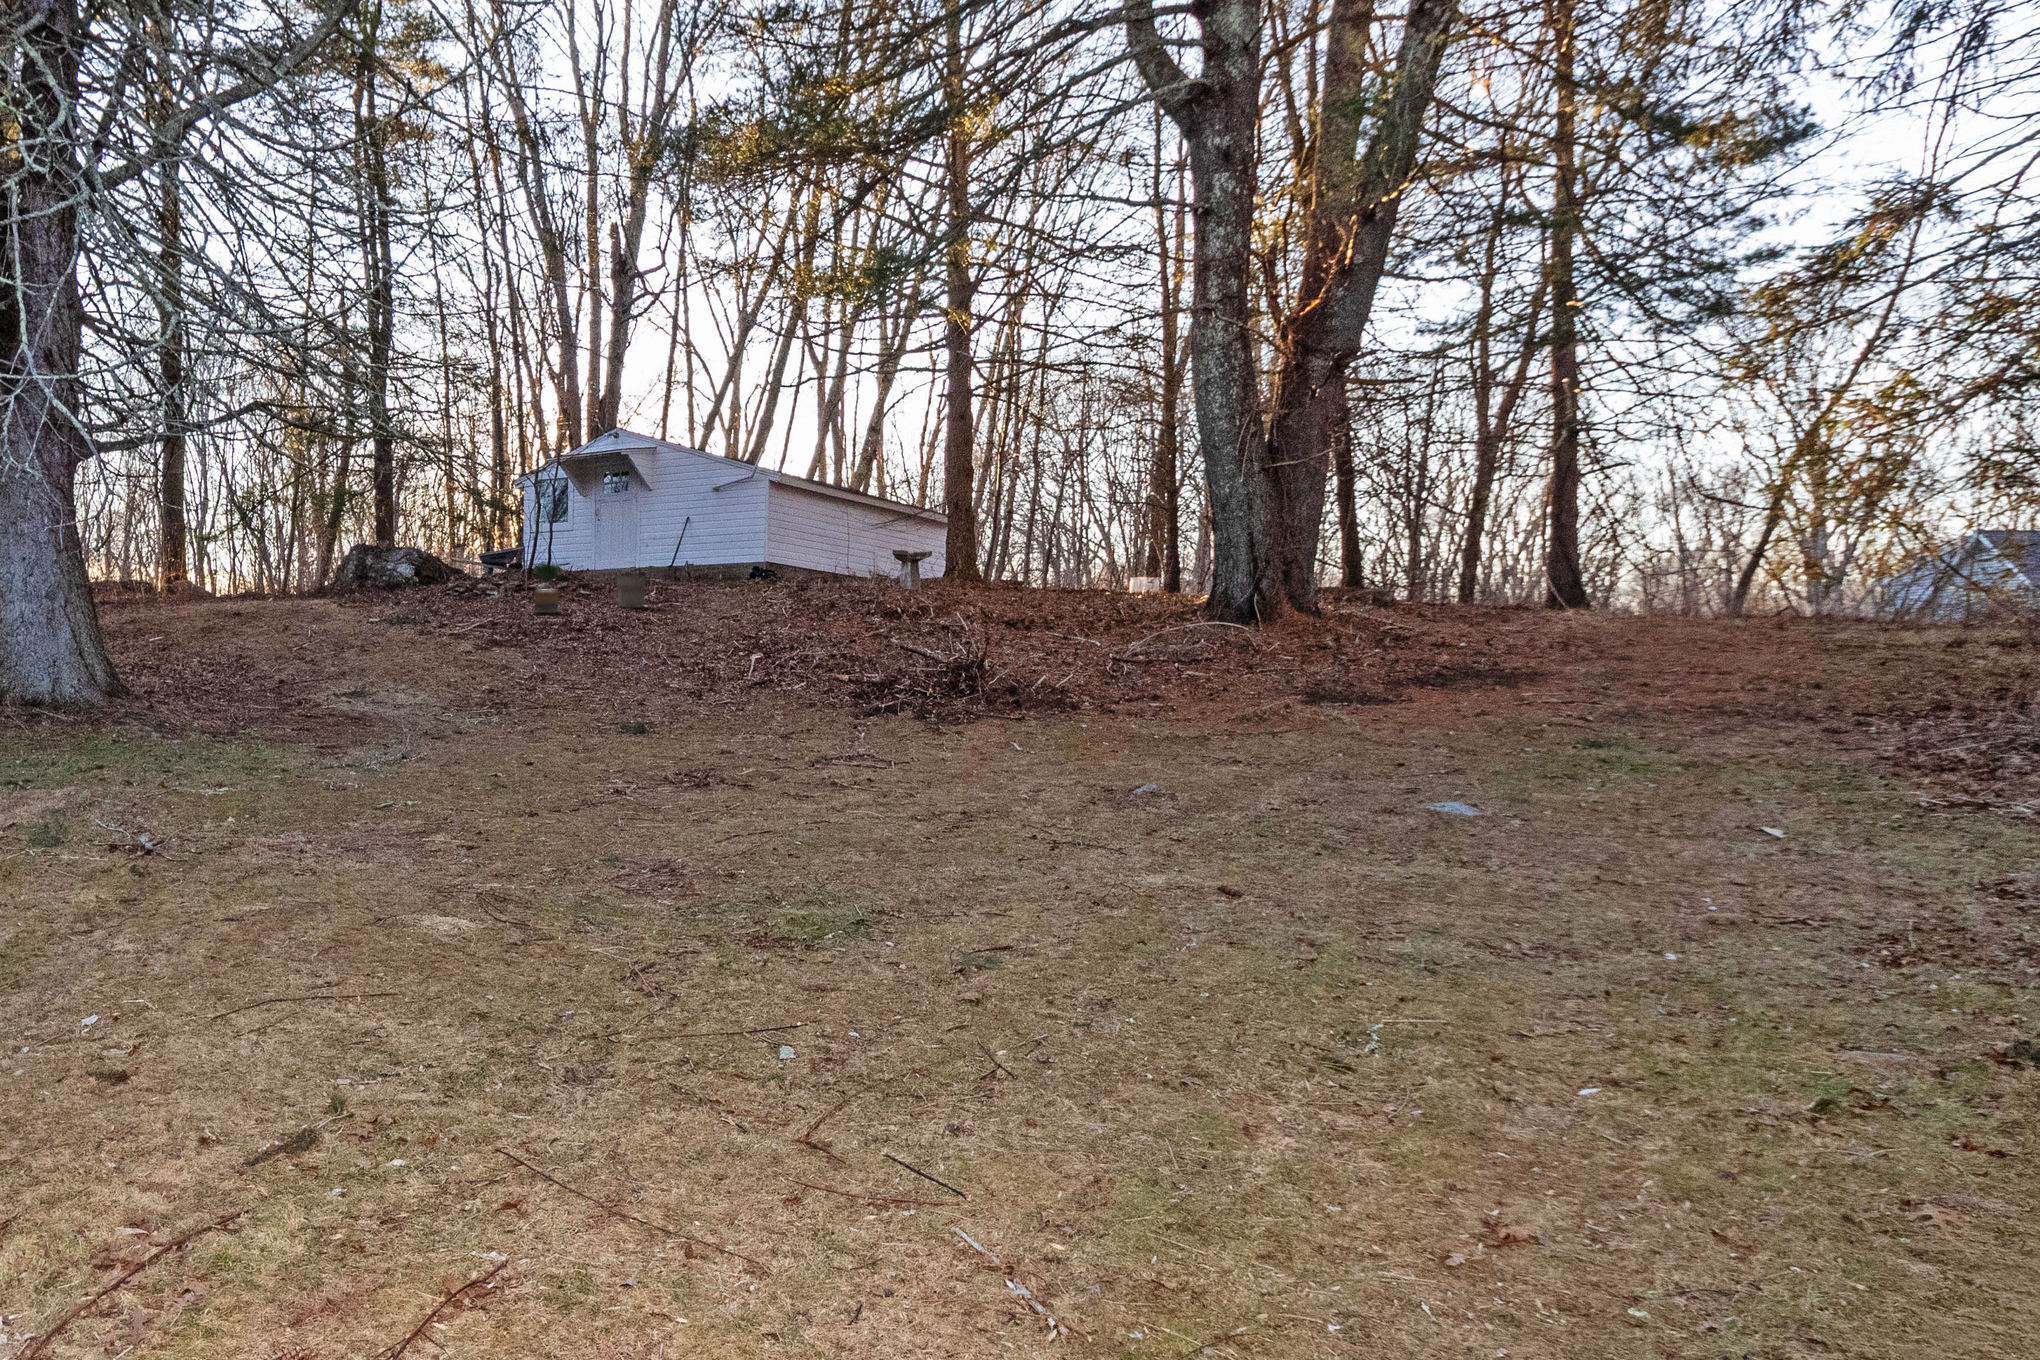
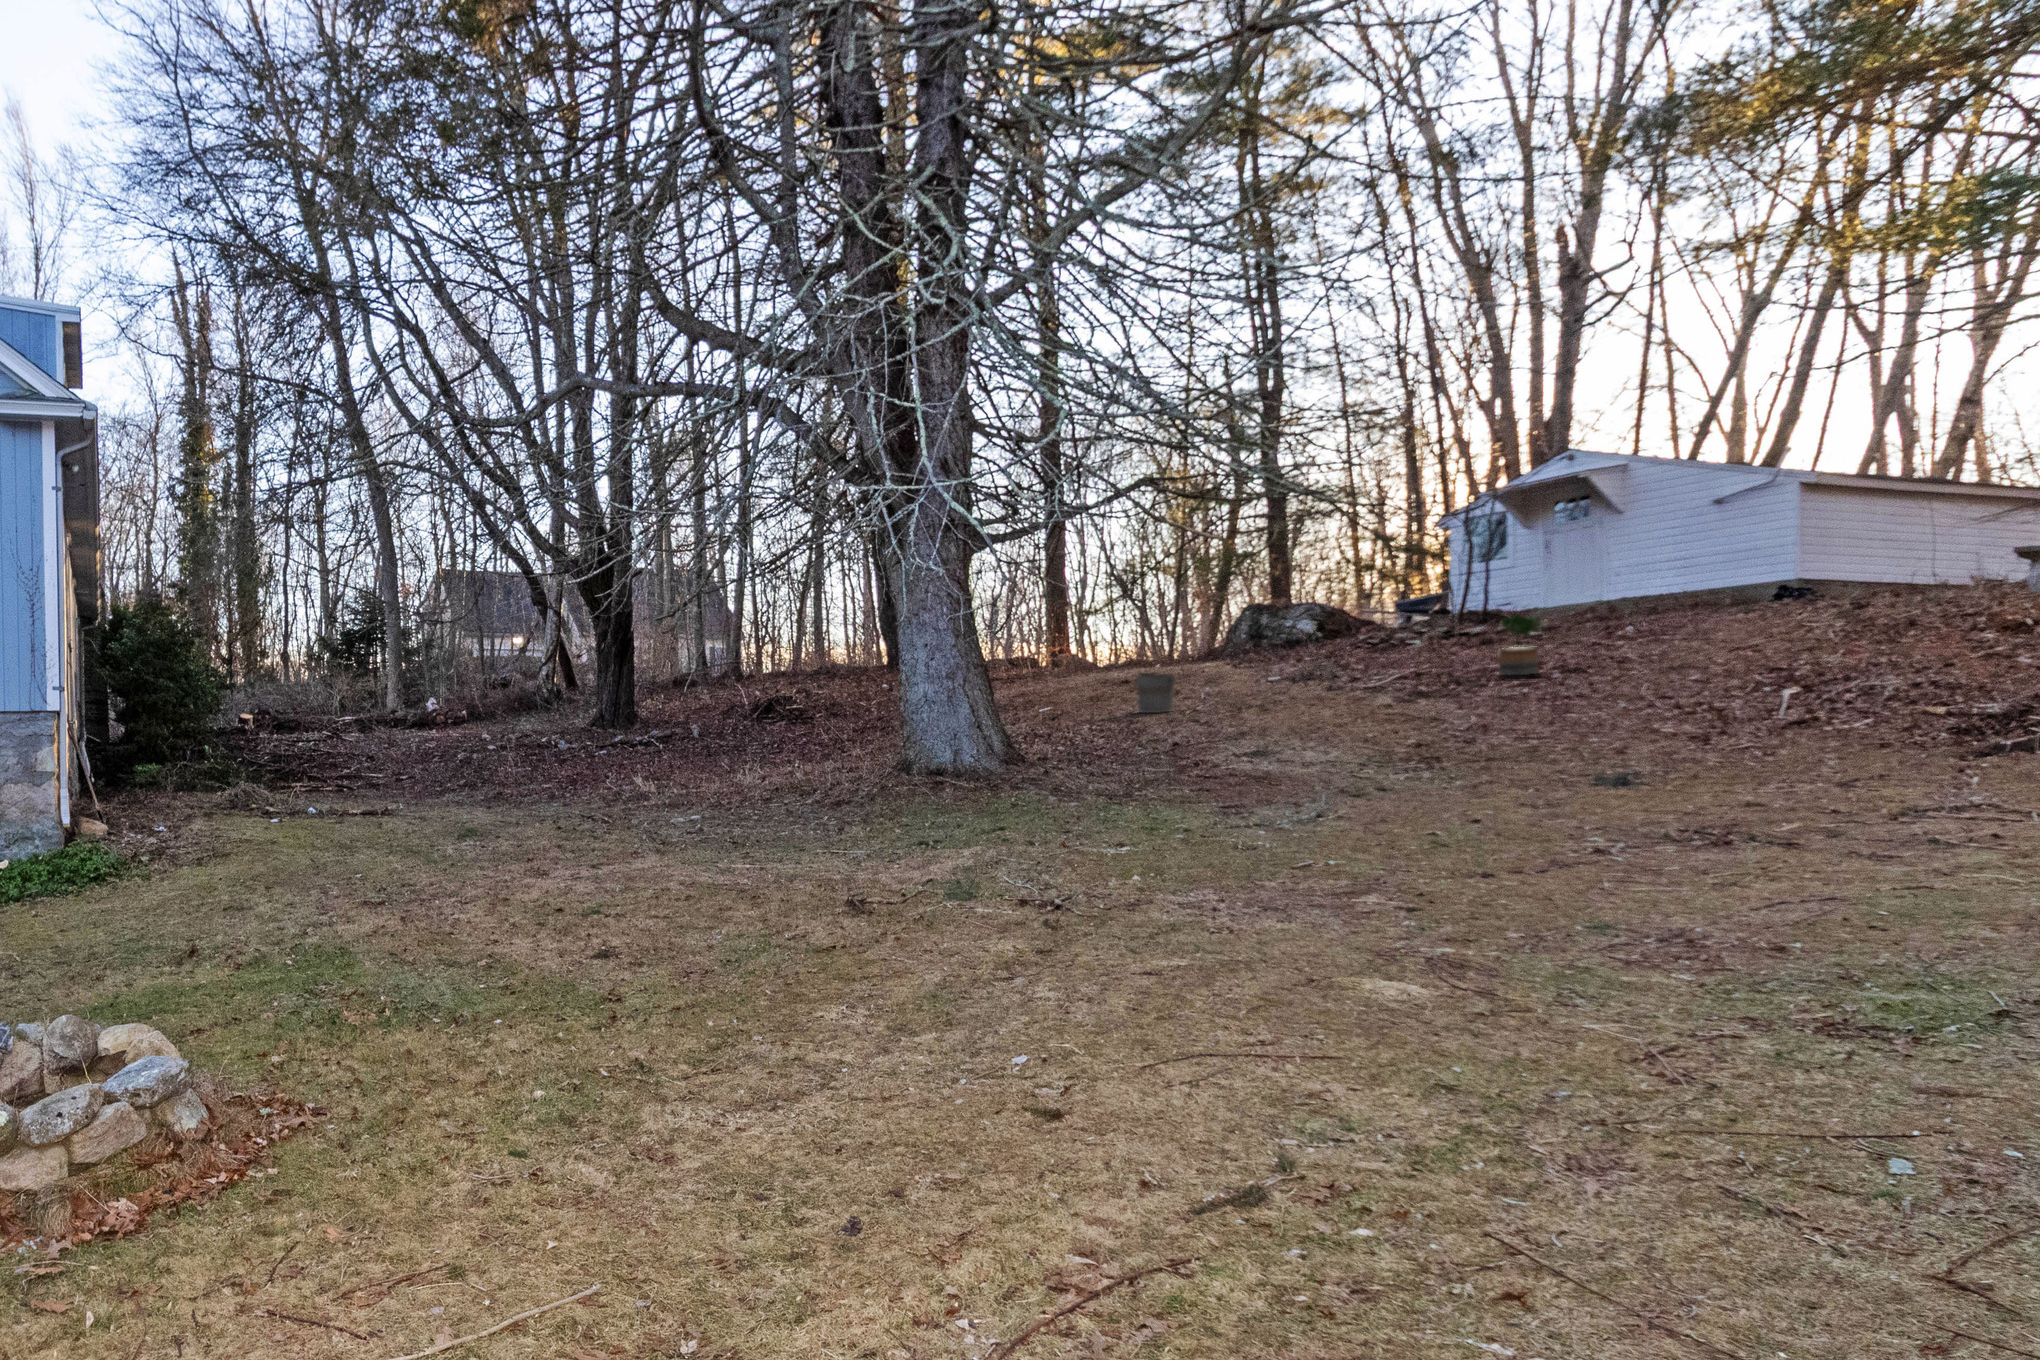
bucket: present [616,574,647,608] -> present [1132,673,1175,713]

